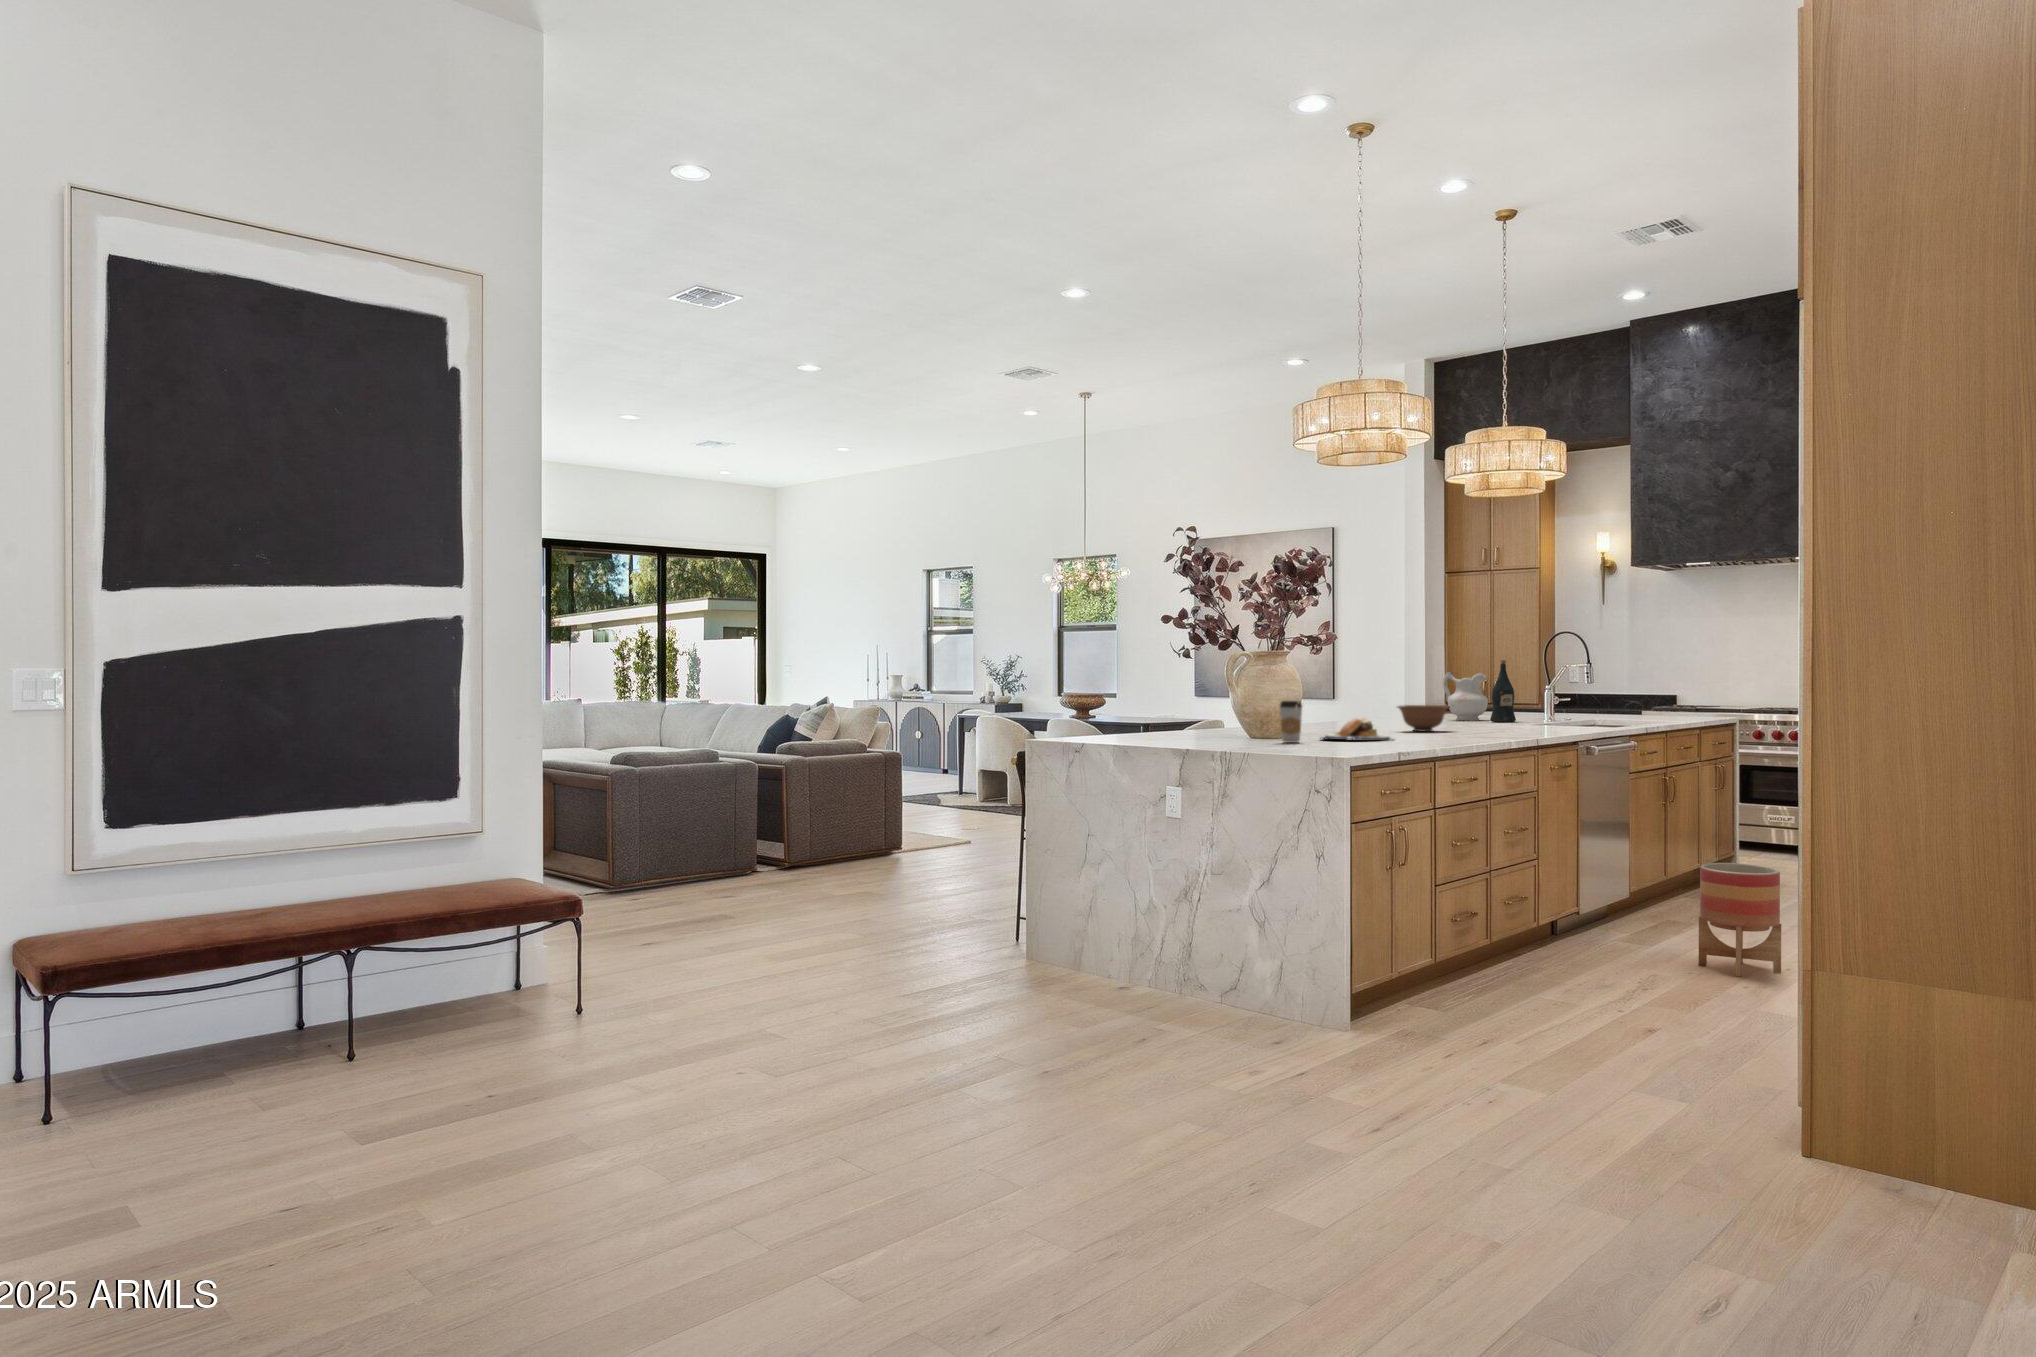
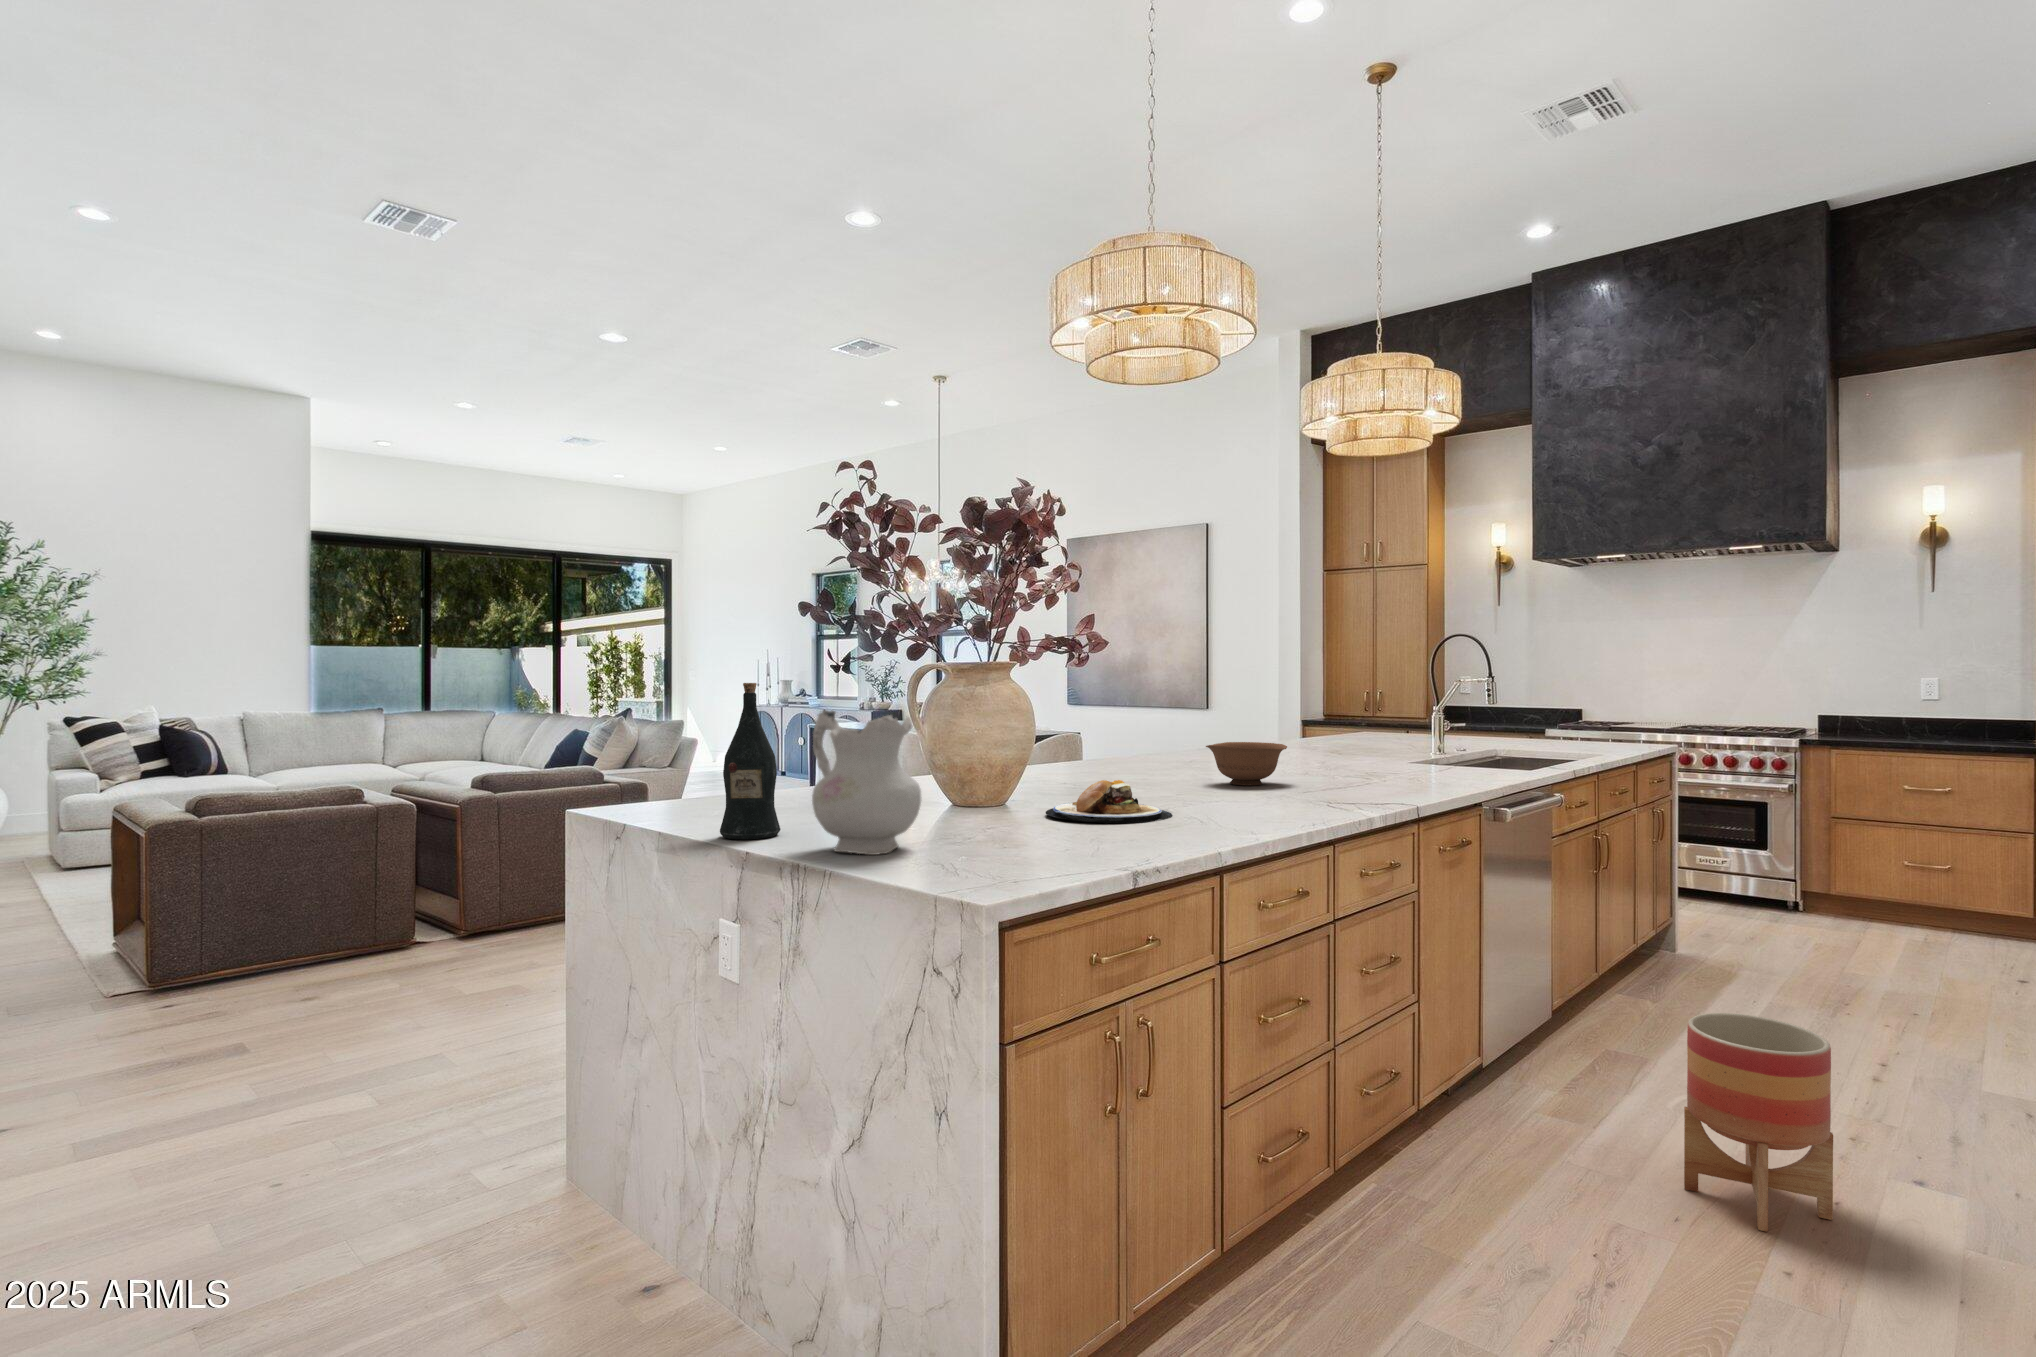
wine bottle: present [1490,660,1516,722] -> present [720,683,780,840]
ceramic pitcher: present [1443,672,1488,721] -> present [812,710,921,855]
coffee cup: present [1280,701,1302,743] -> none [963,750,1003,826]

